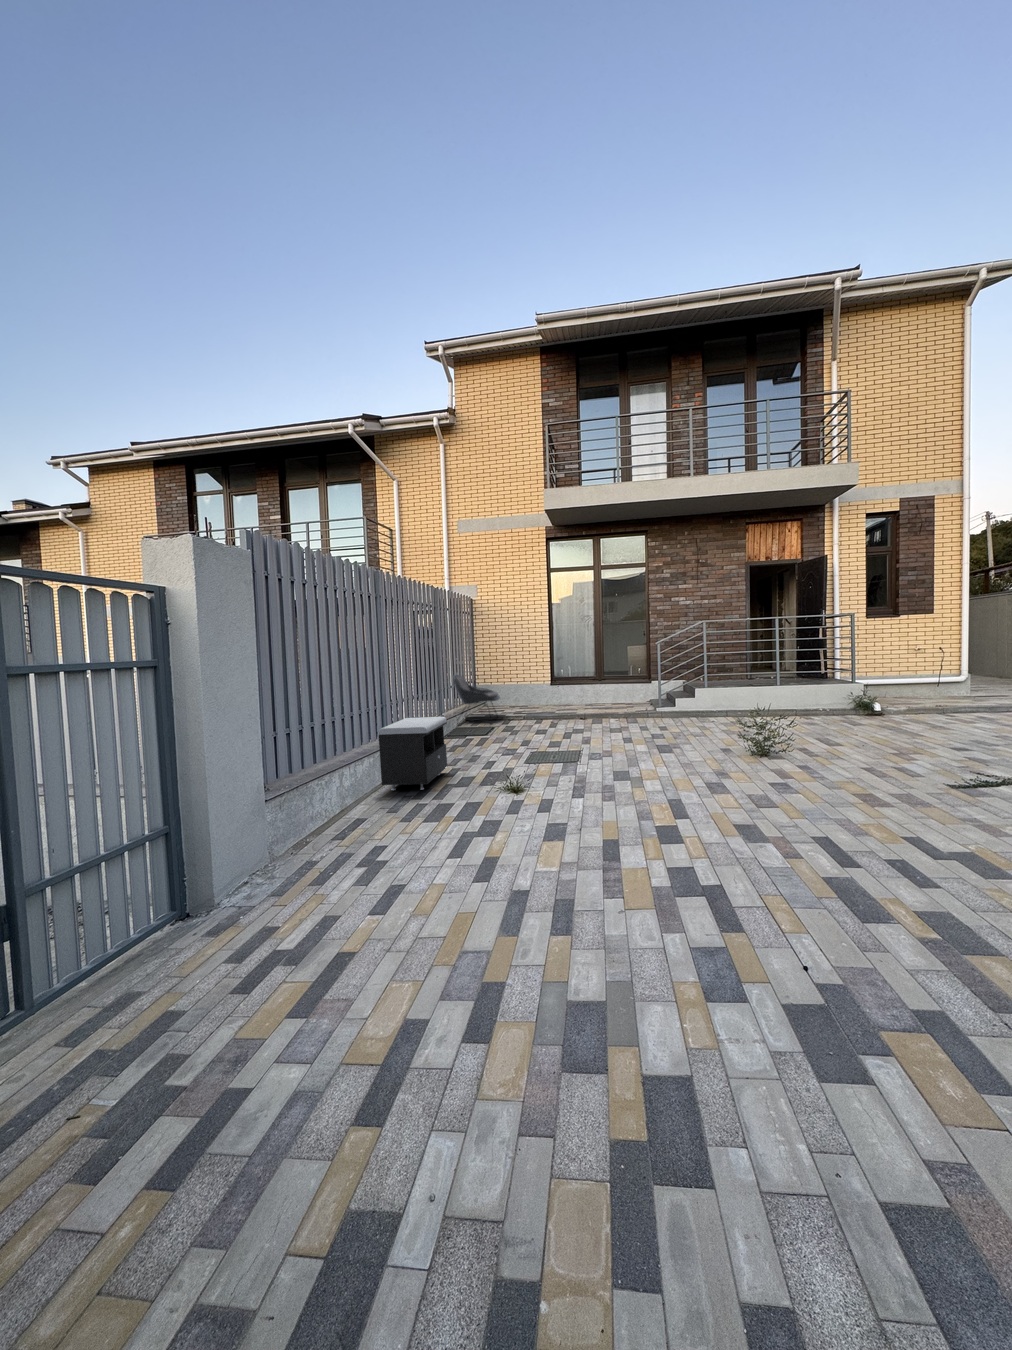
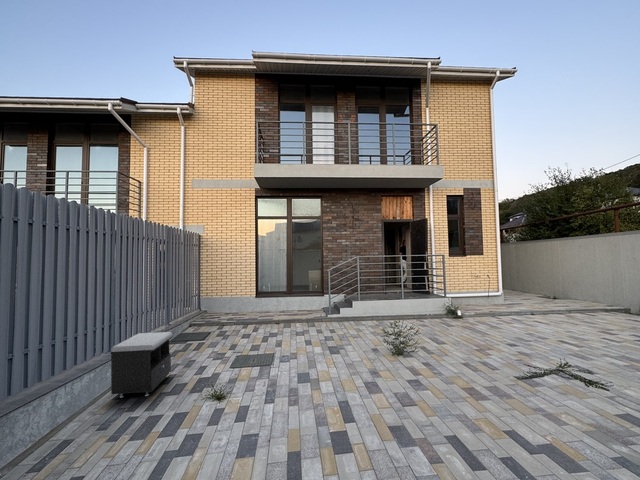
lounge chair: present [453,675,500,725] -> none [182,292,217,331]

